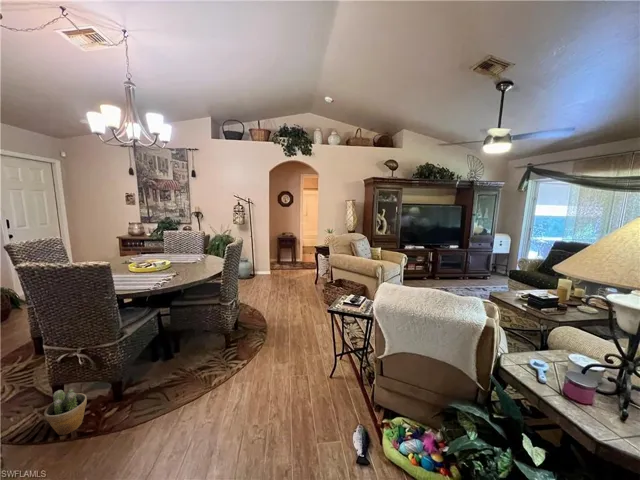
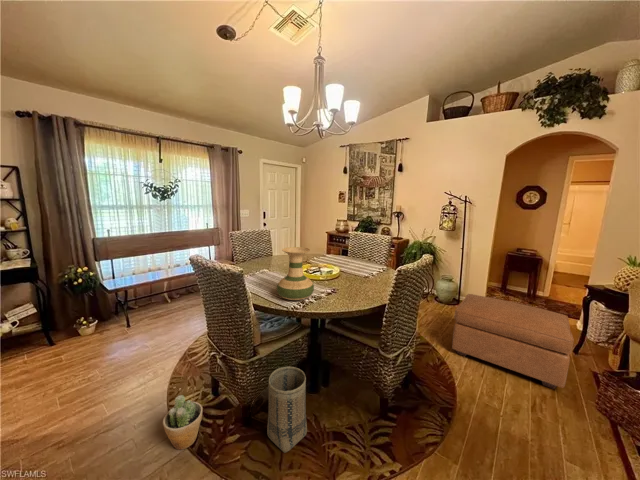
vase: none [136,245,169,285] -> present [277,247,314,300]
ottoman: none [256,265,312,304] -> present [452,294,574,389]
basket: none [147,332,181,389] -> present [267,367,307,453]

